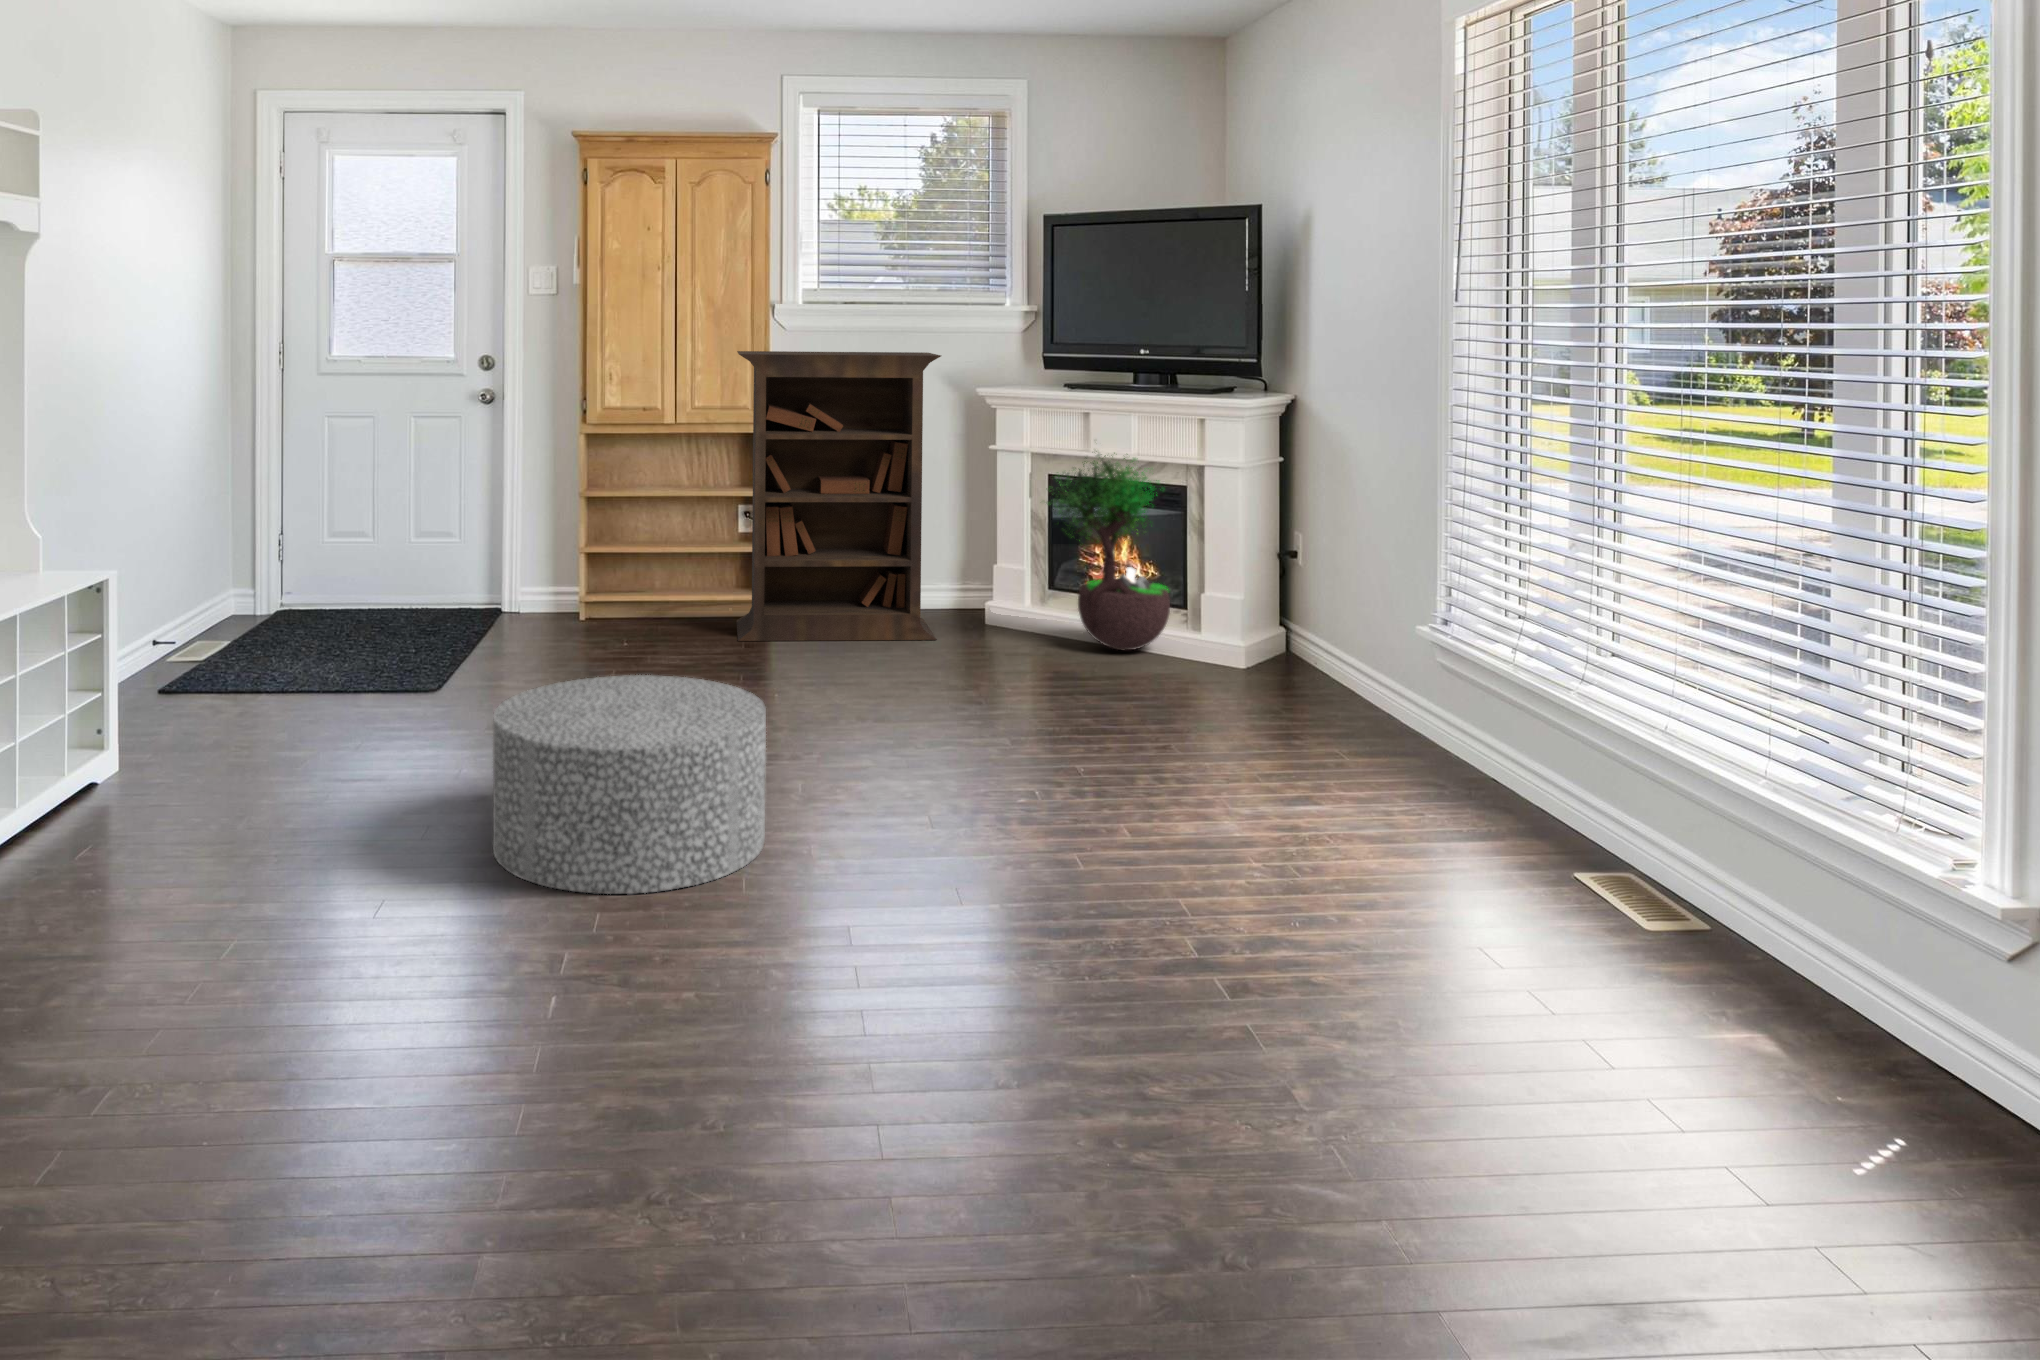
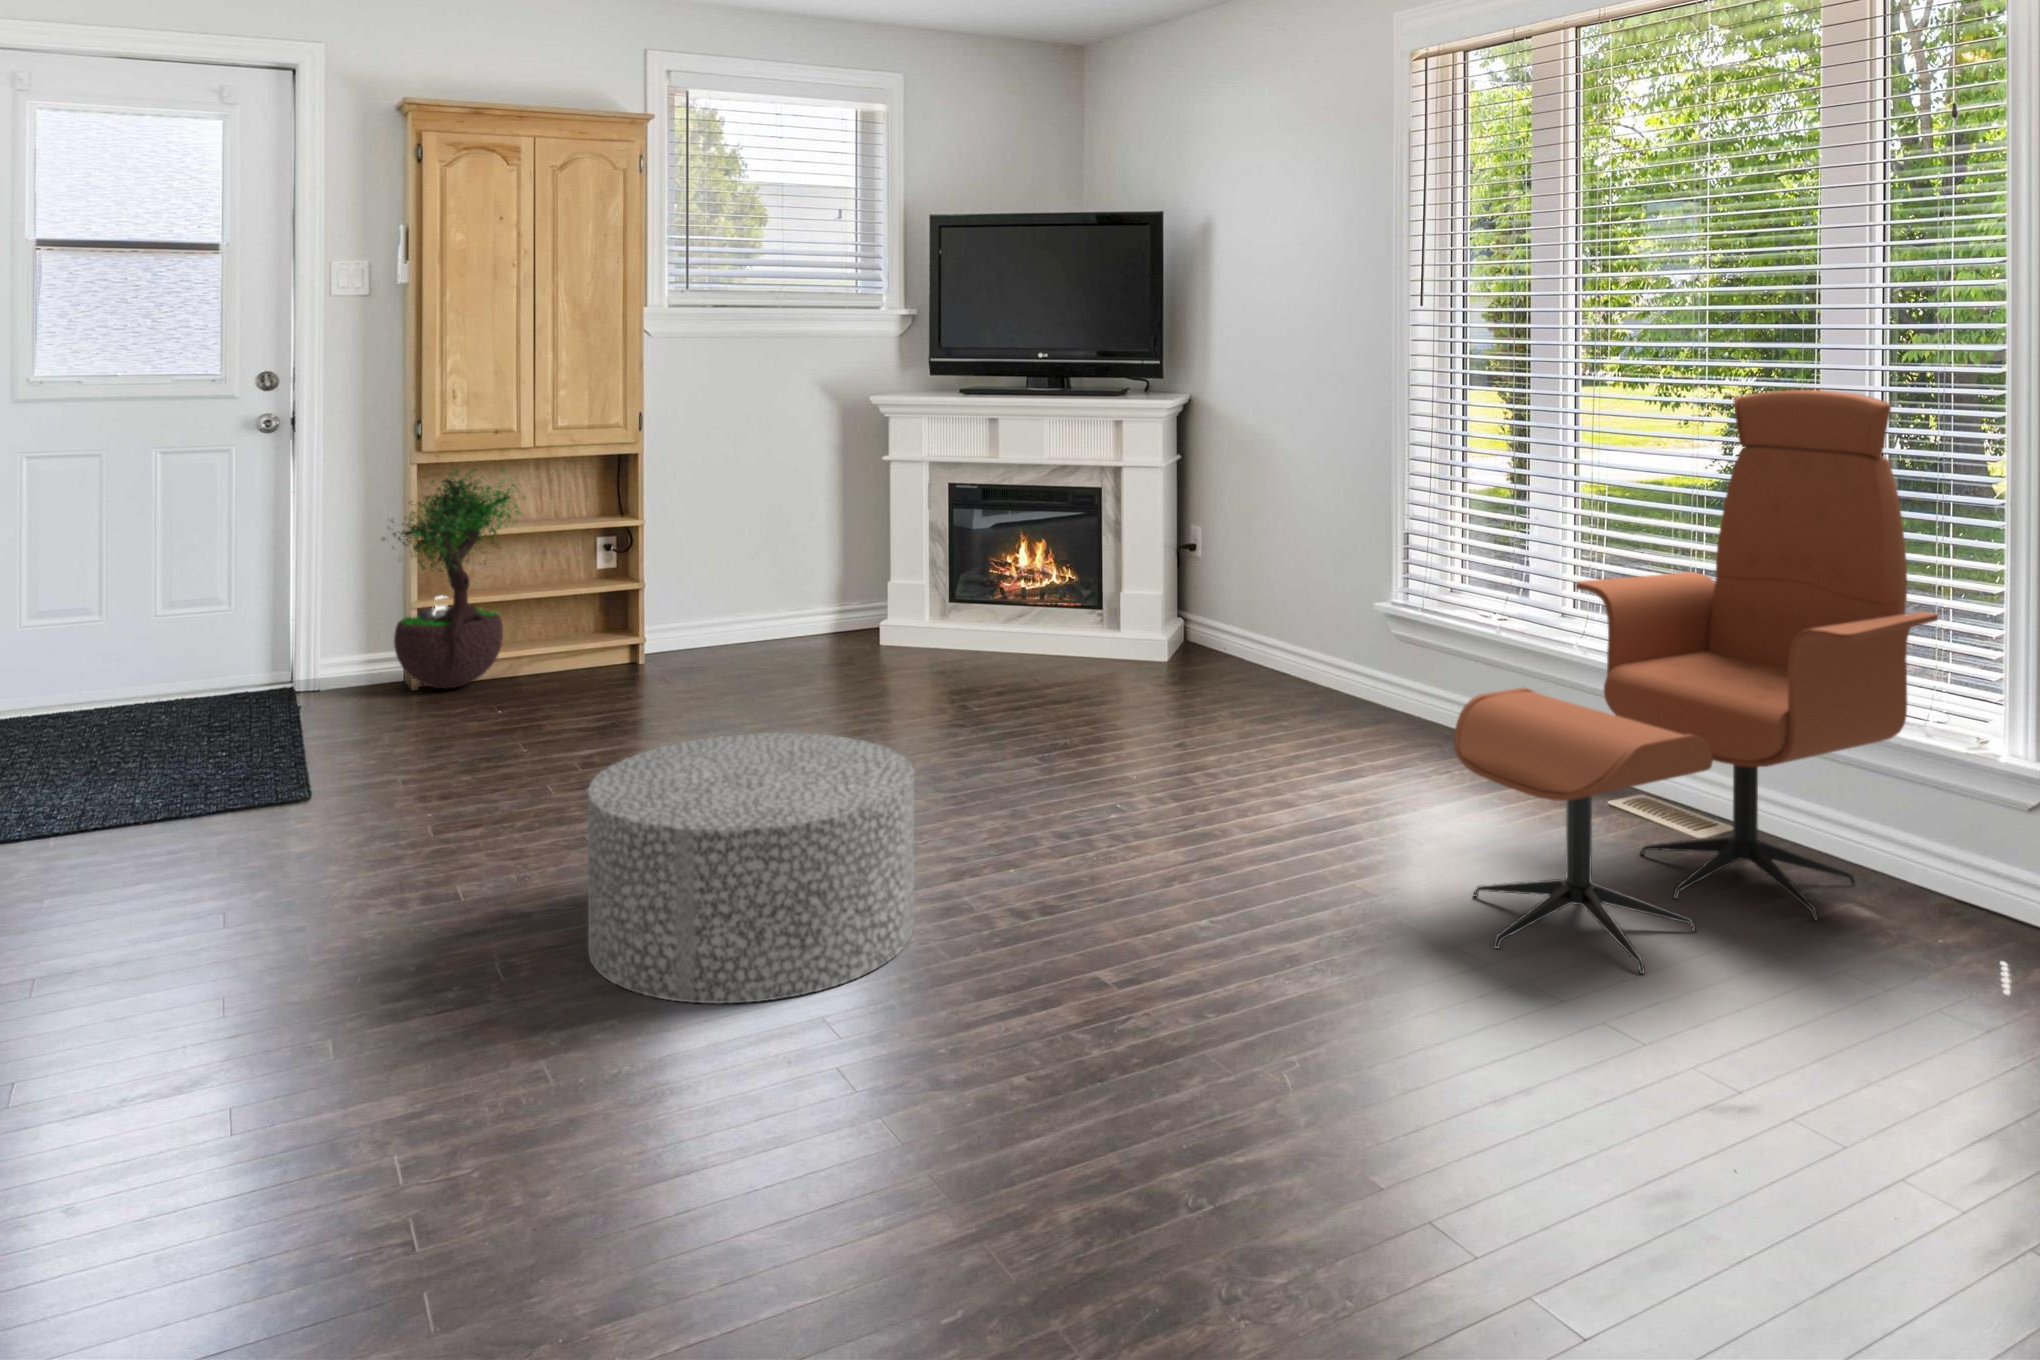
bookcase: present [736,351,941,641] -> none [612,360,858,693]
lounge chair: none [1265,417,1887,1041] -> present [1454,390,1938,974]
potted tree: present [1048,451,1170,650] -> present [382,468,526,688]

